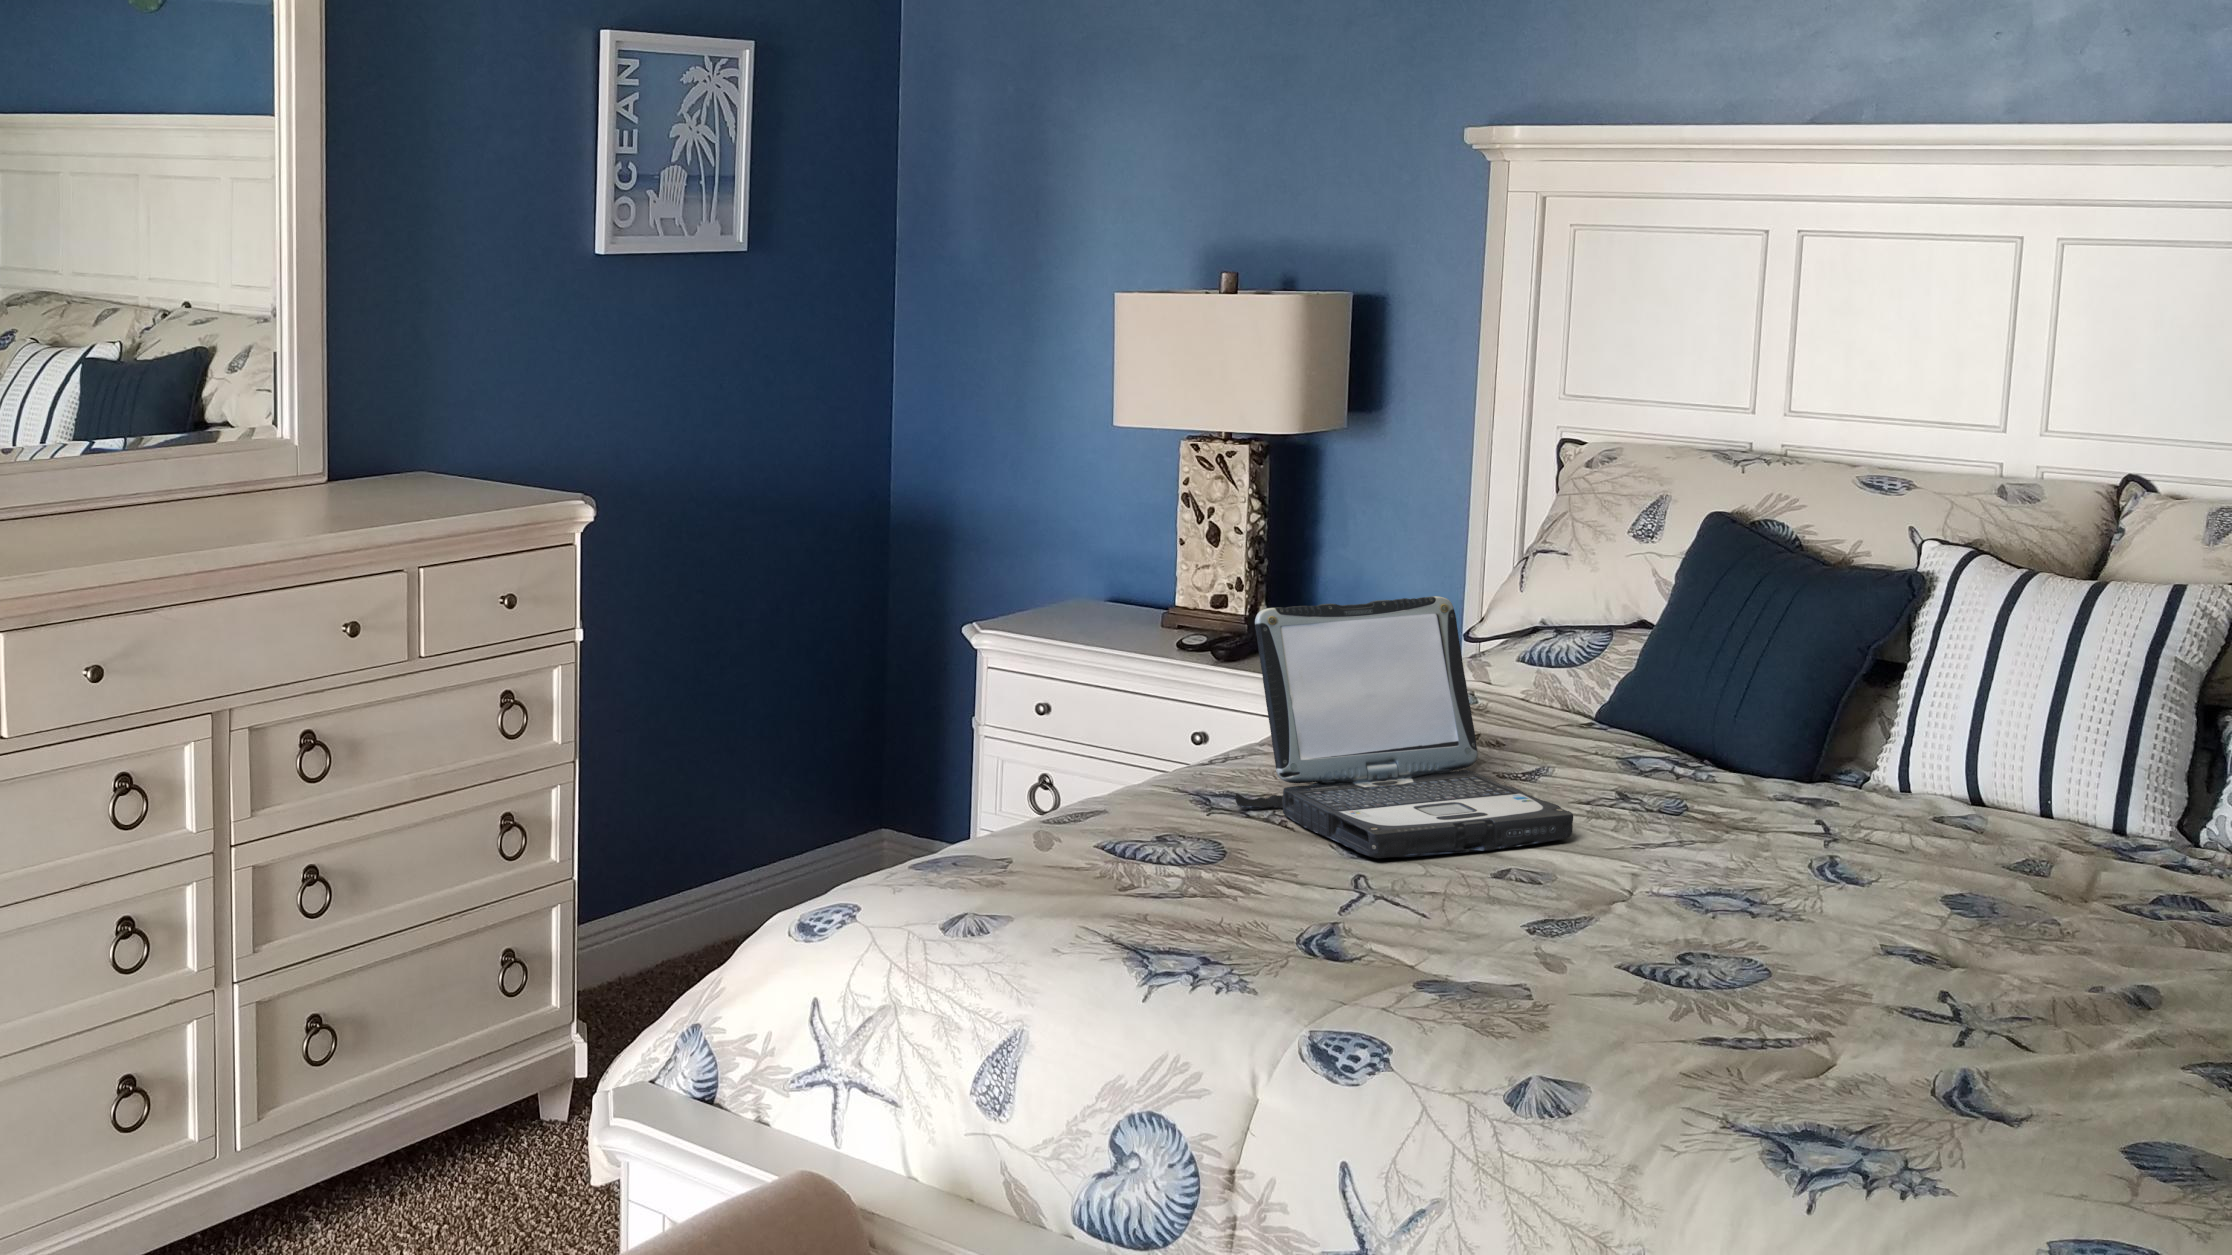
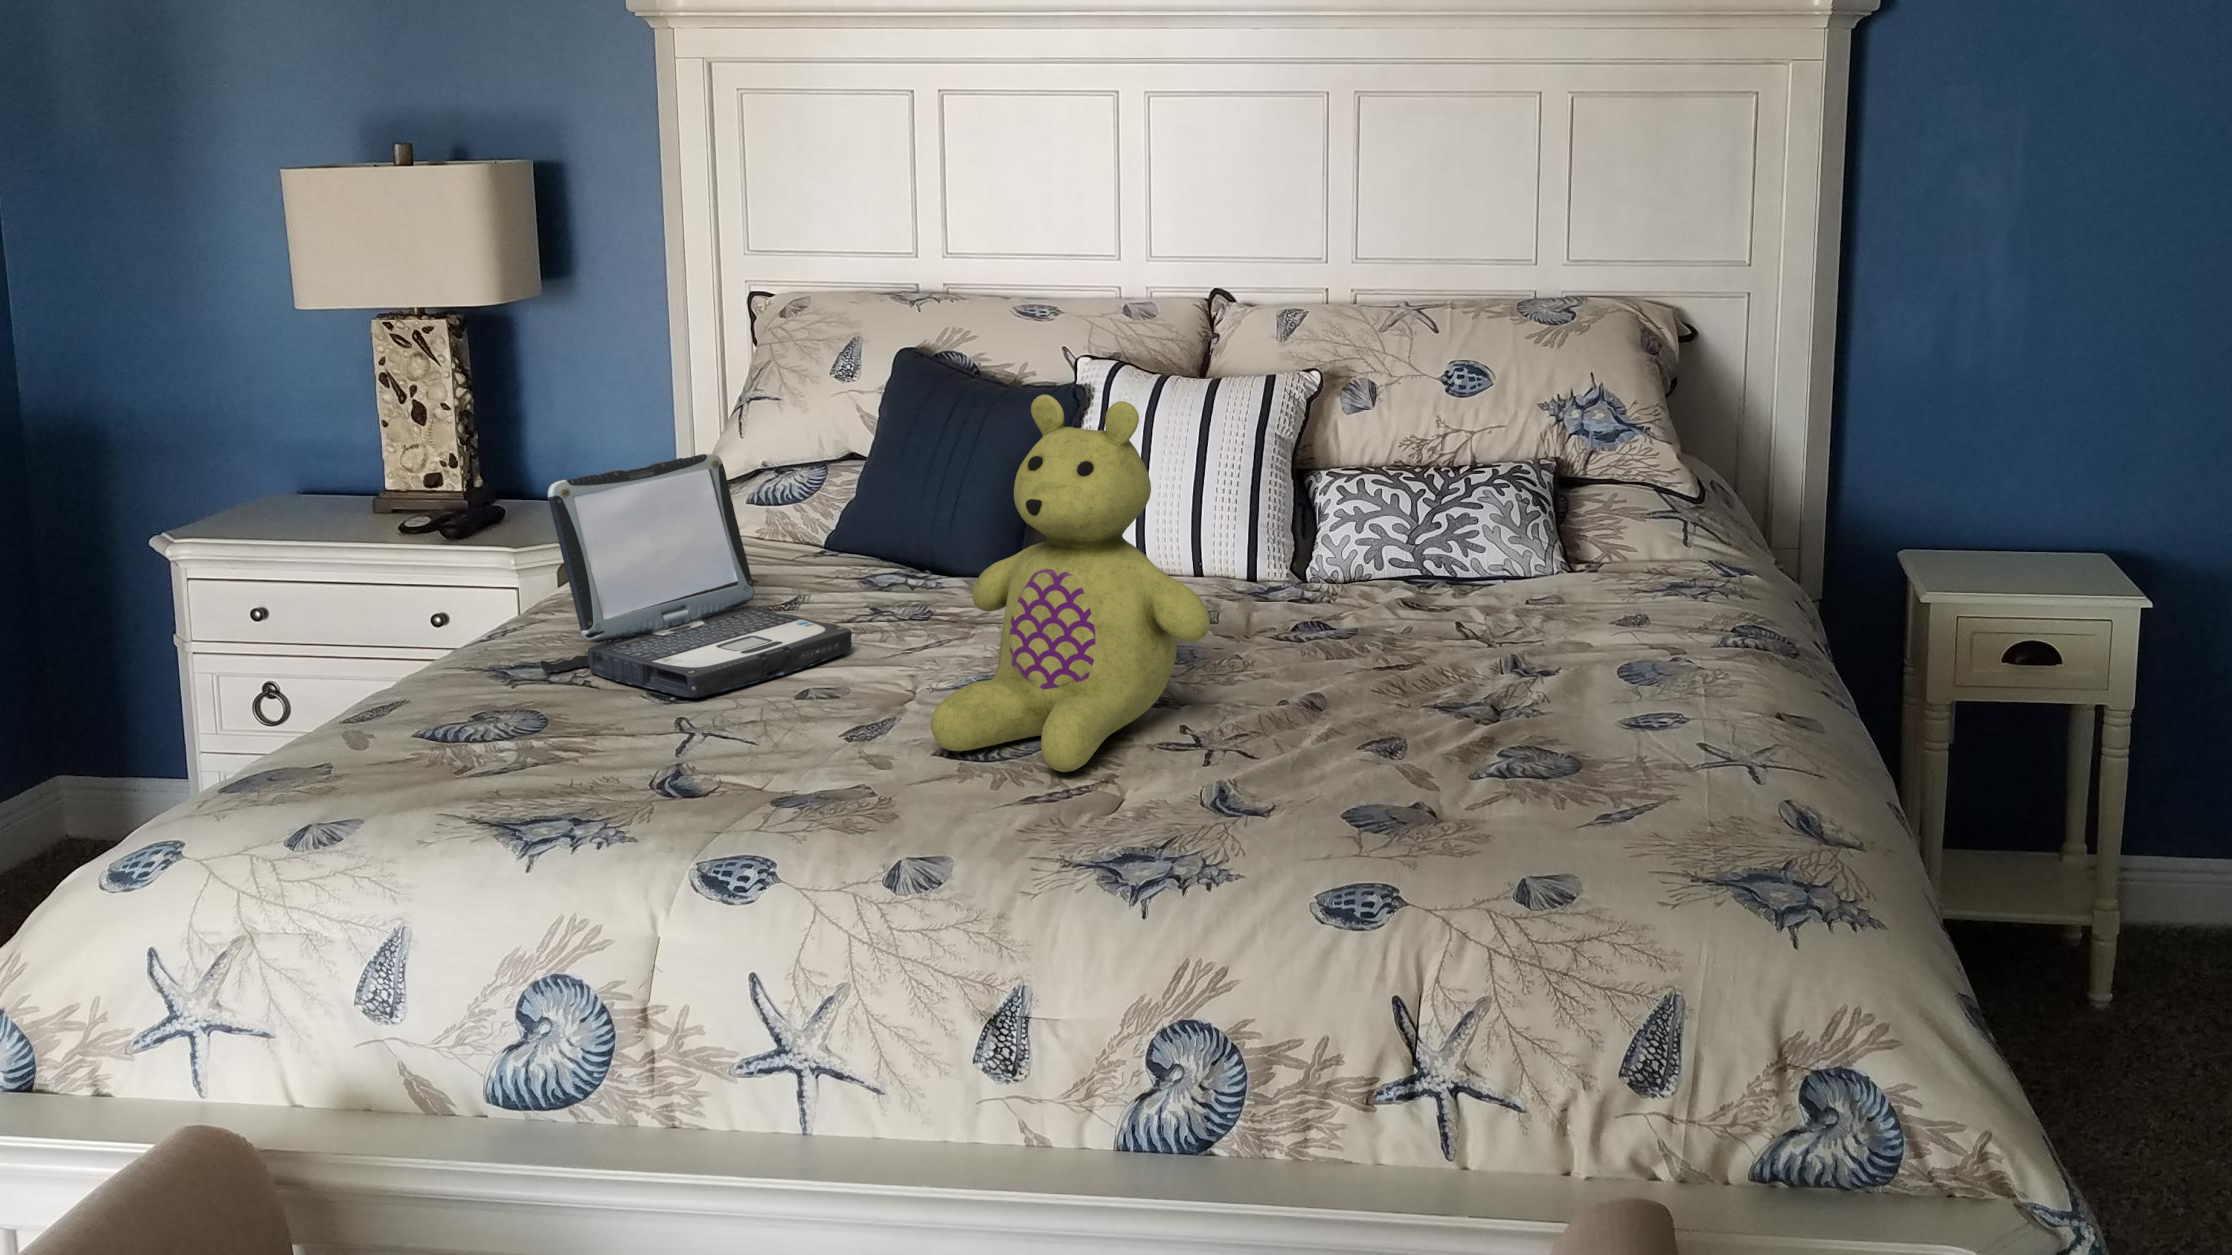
stuffed bear: none [1612,557,1995,1020] -> present [931,395,1210,772]

